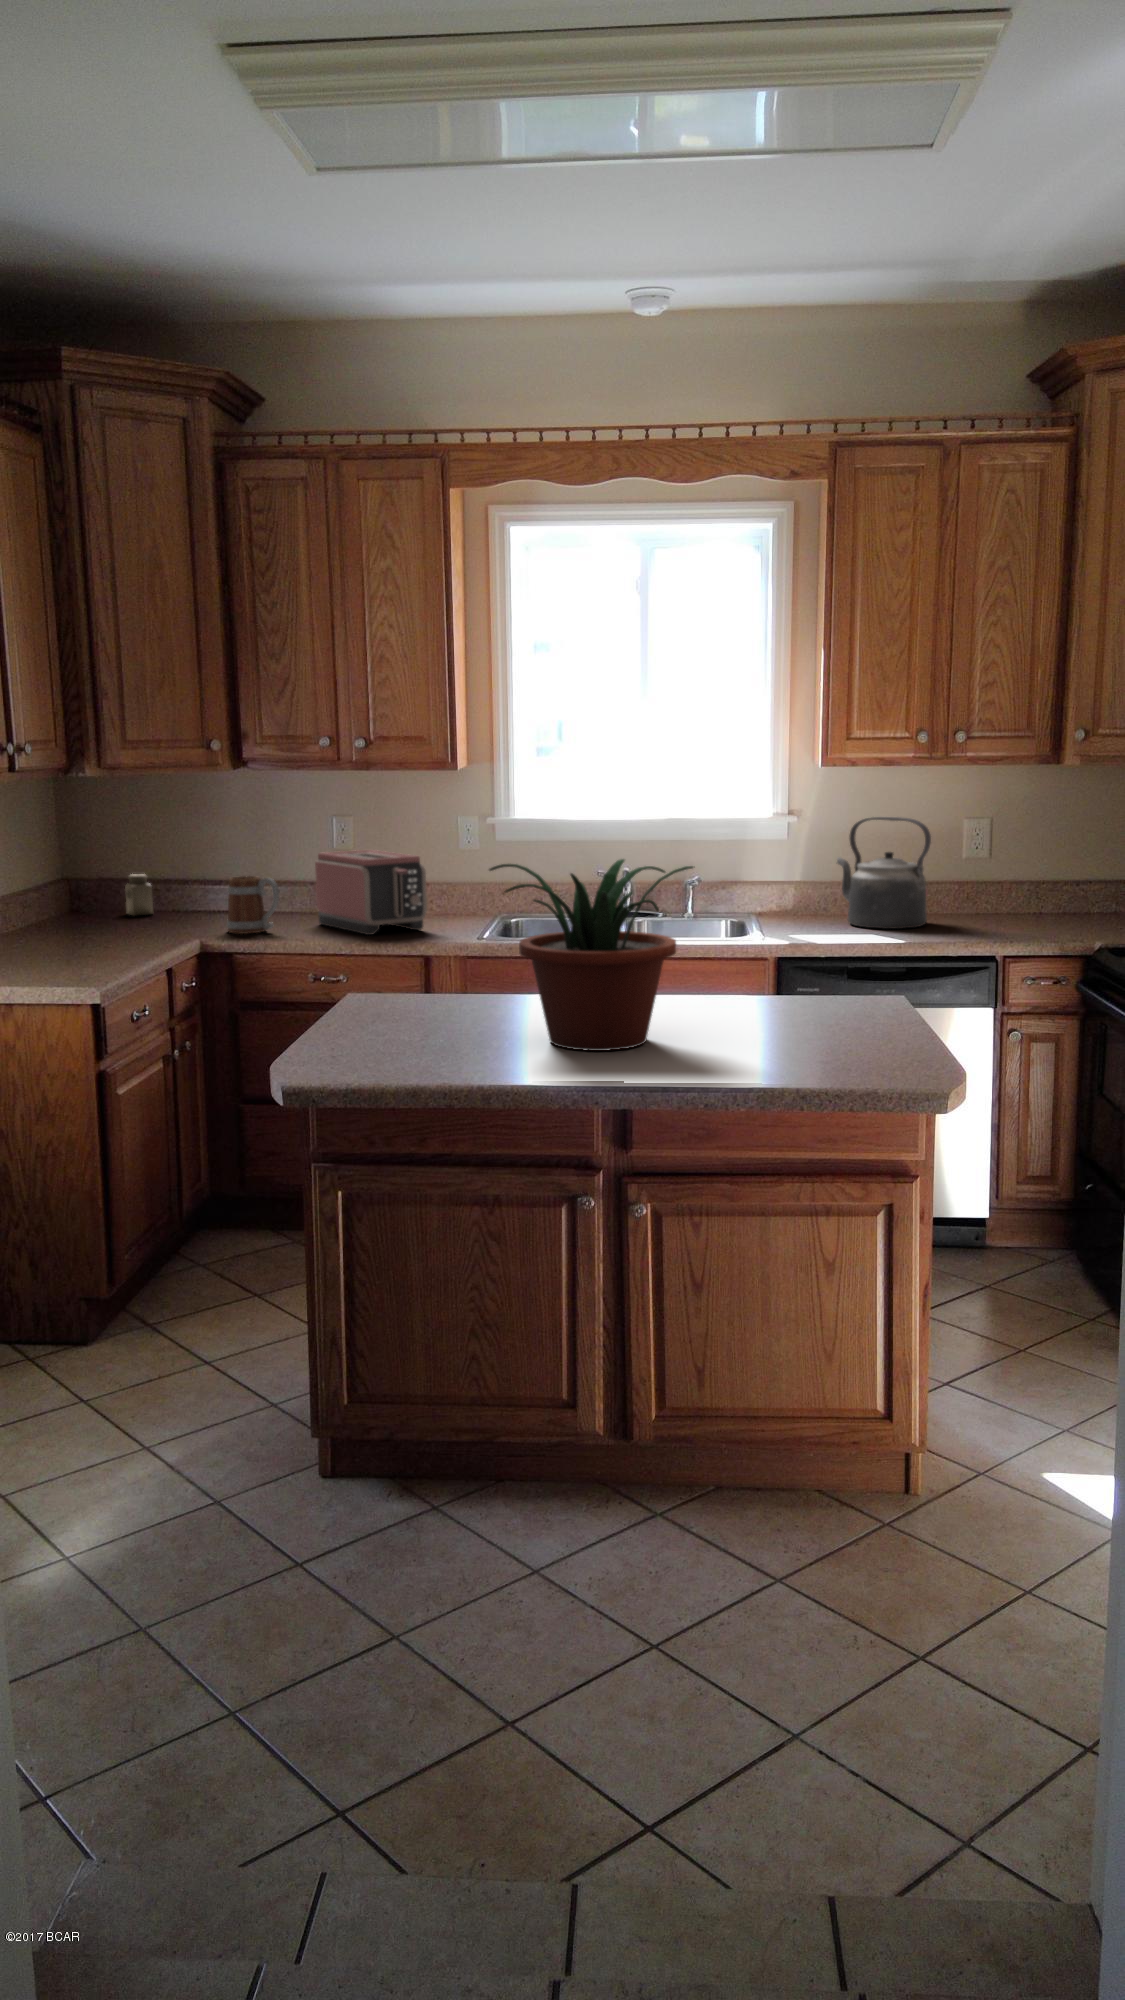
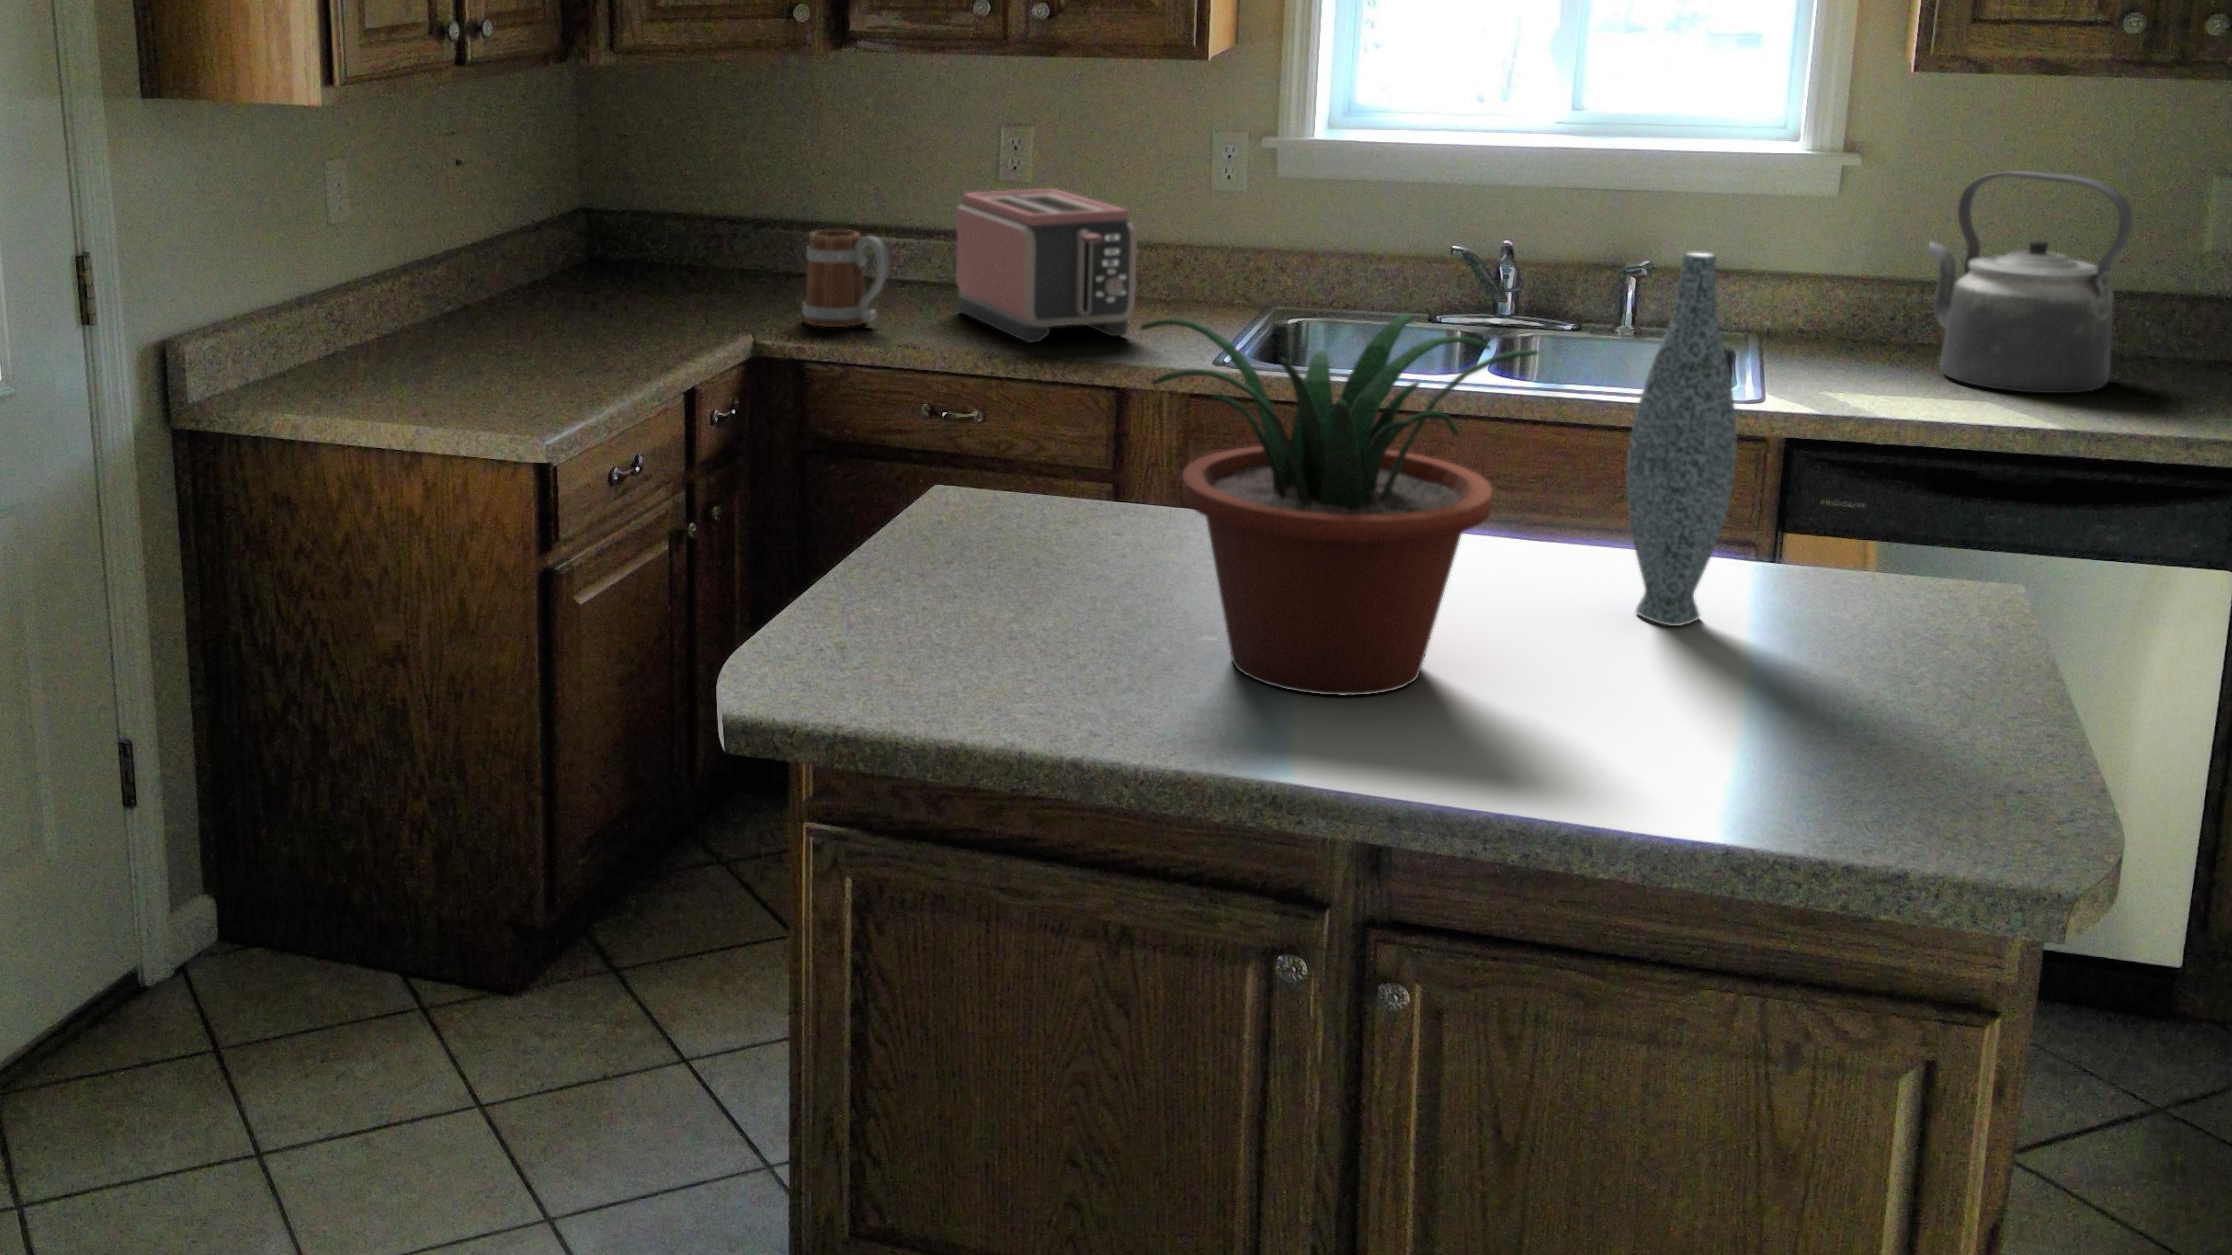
vase: none [731,825,781,1016] -> present [1627,253,1737,626]
salt shaker: present [125,874,153,916] -> none [668,208,708,276]

